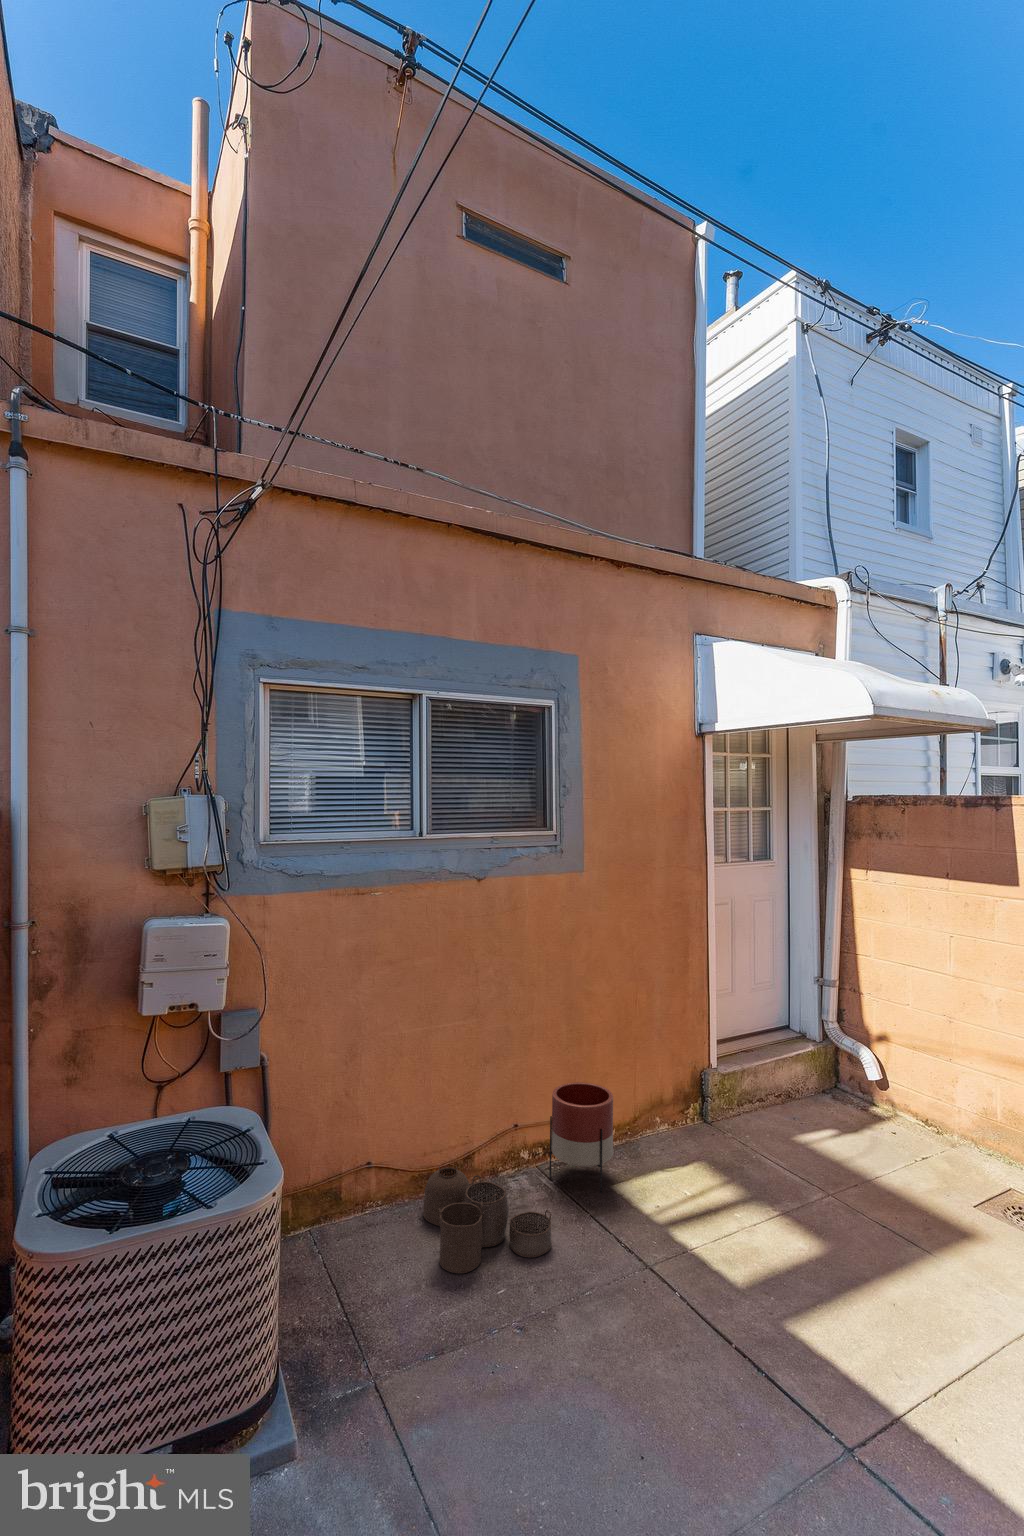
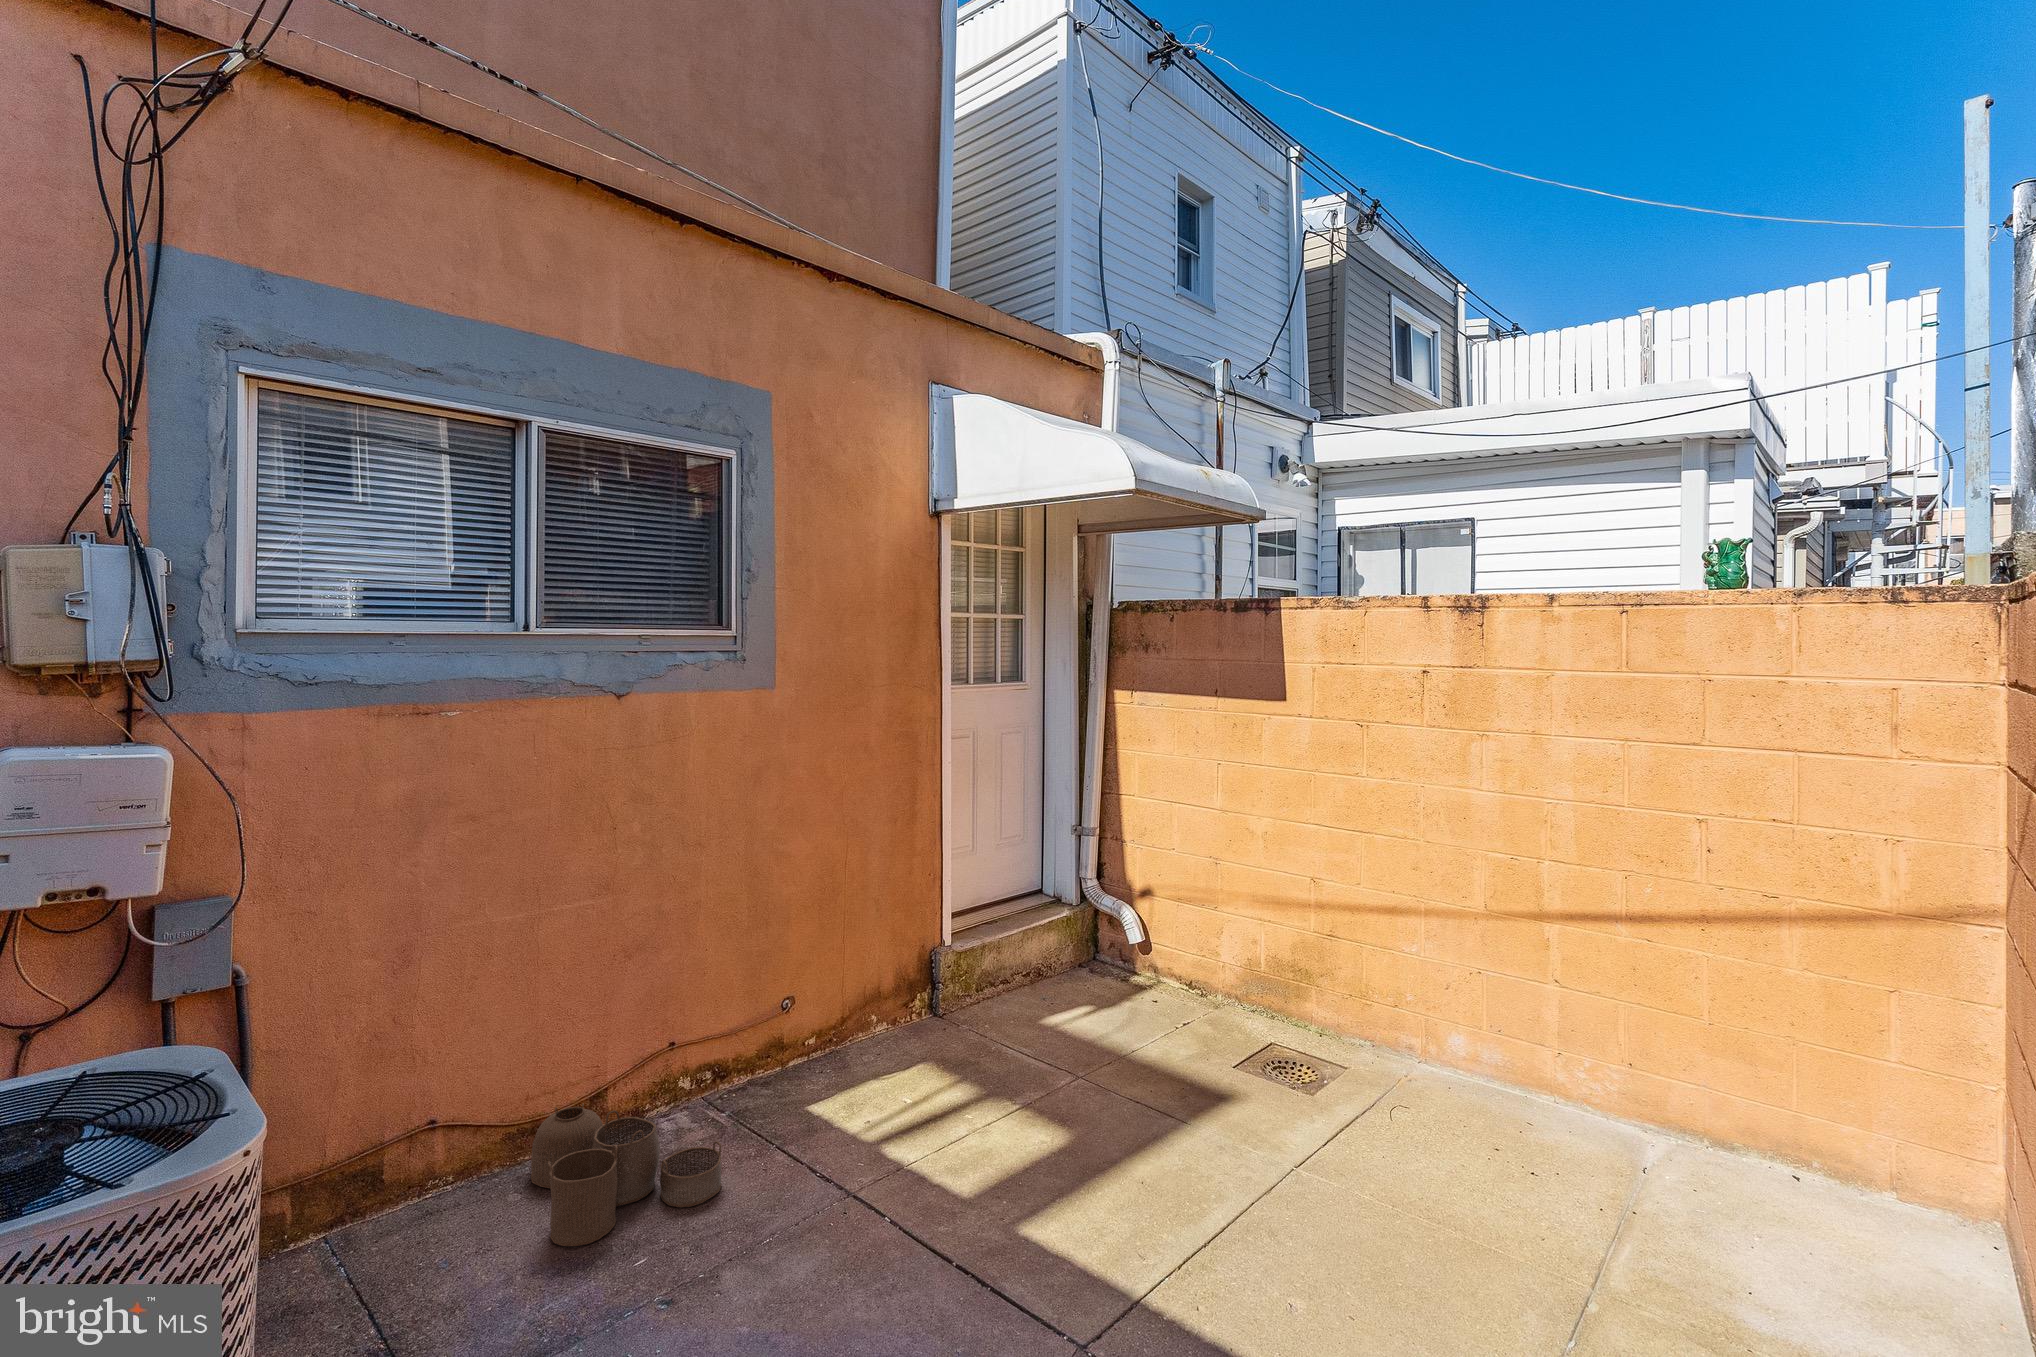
planter: present [549,1082,613,1193] -> none [726,974,815,1112]

